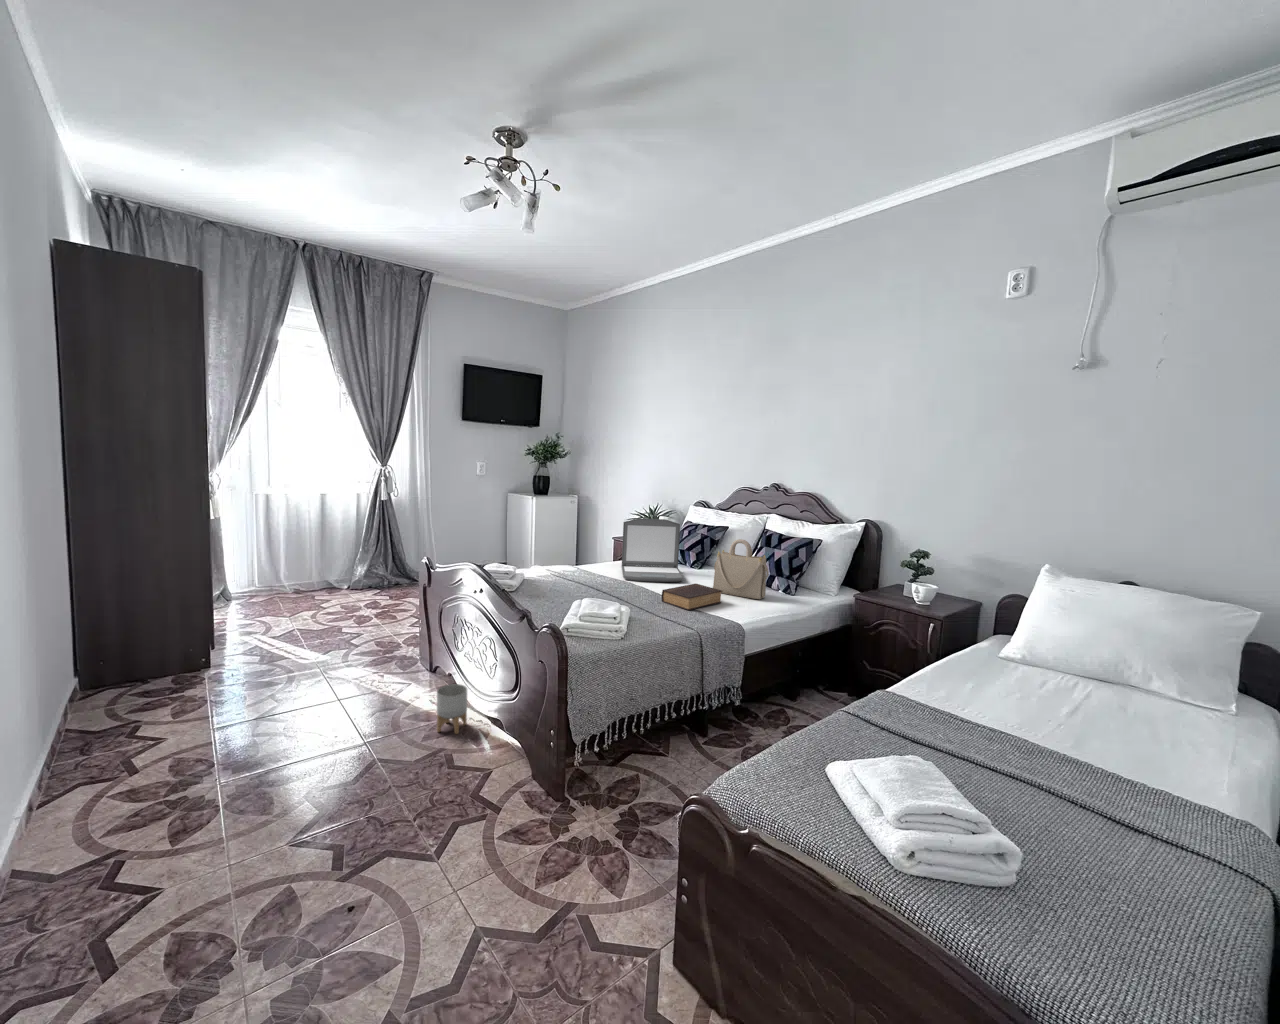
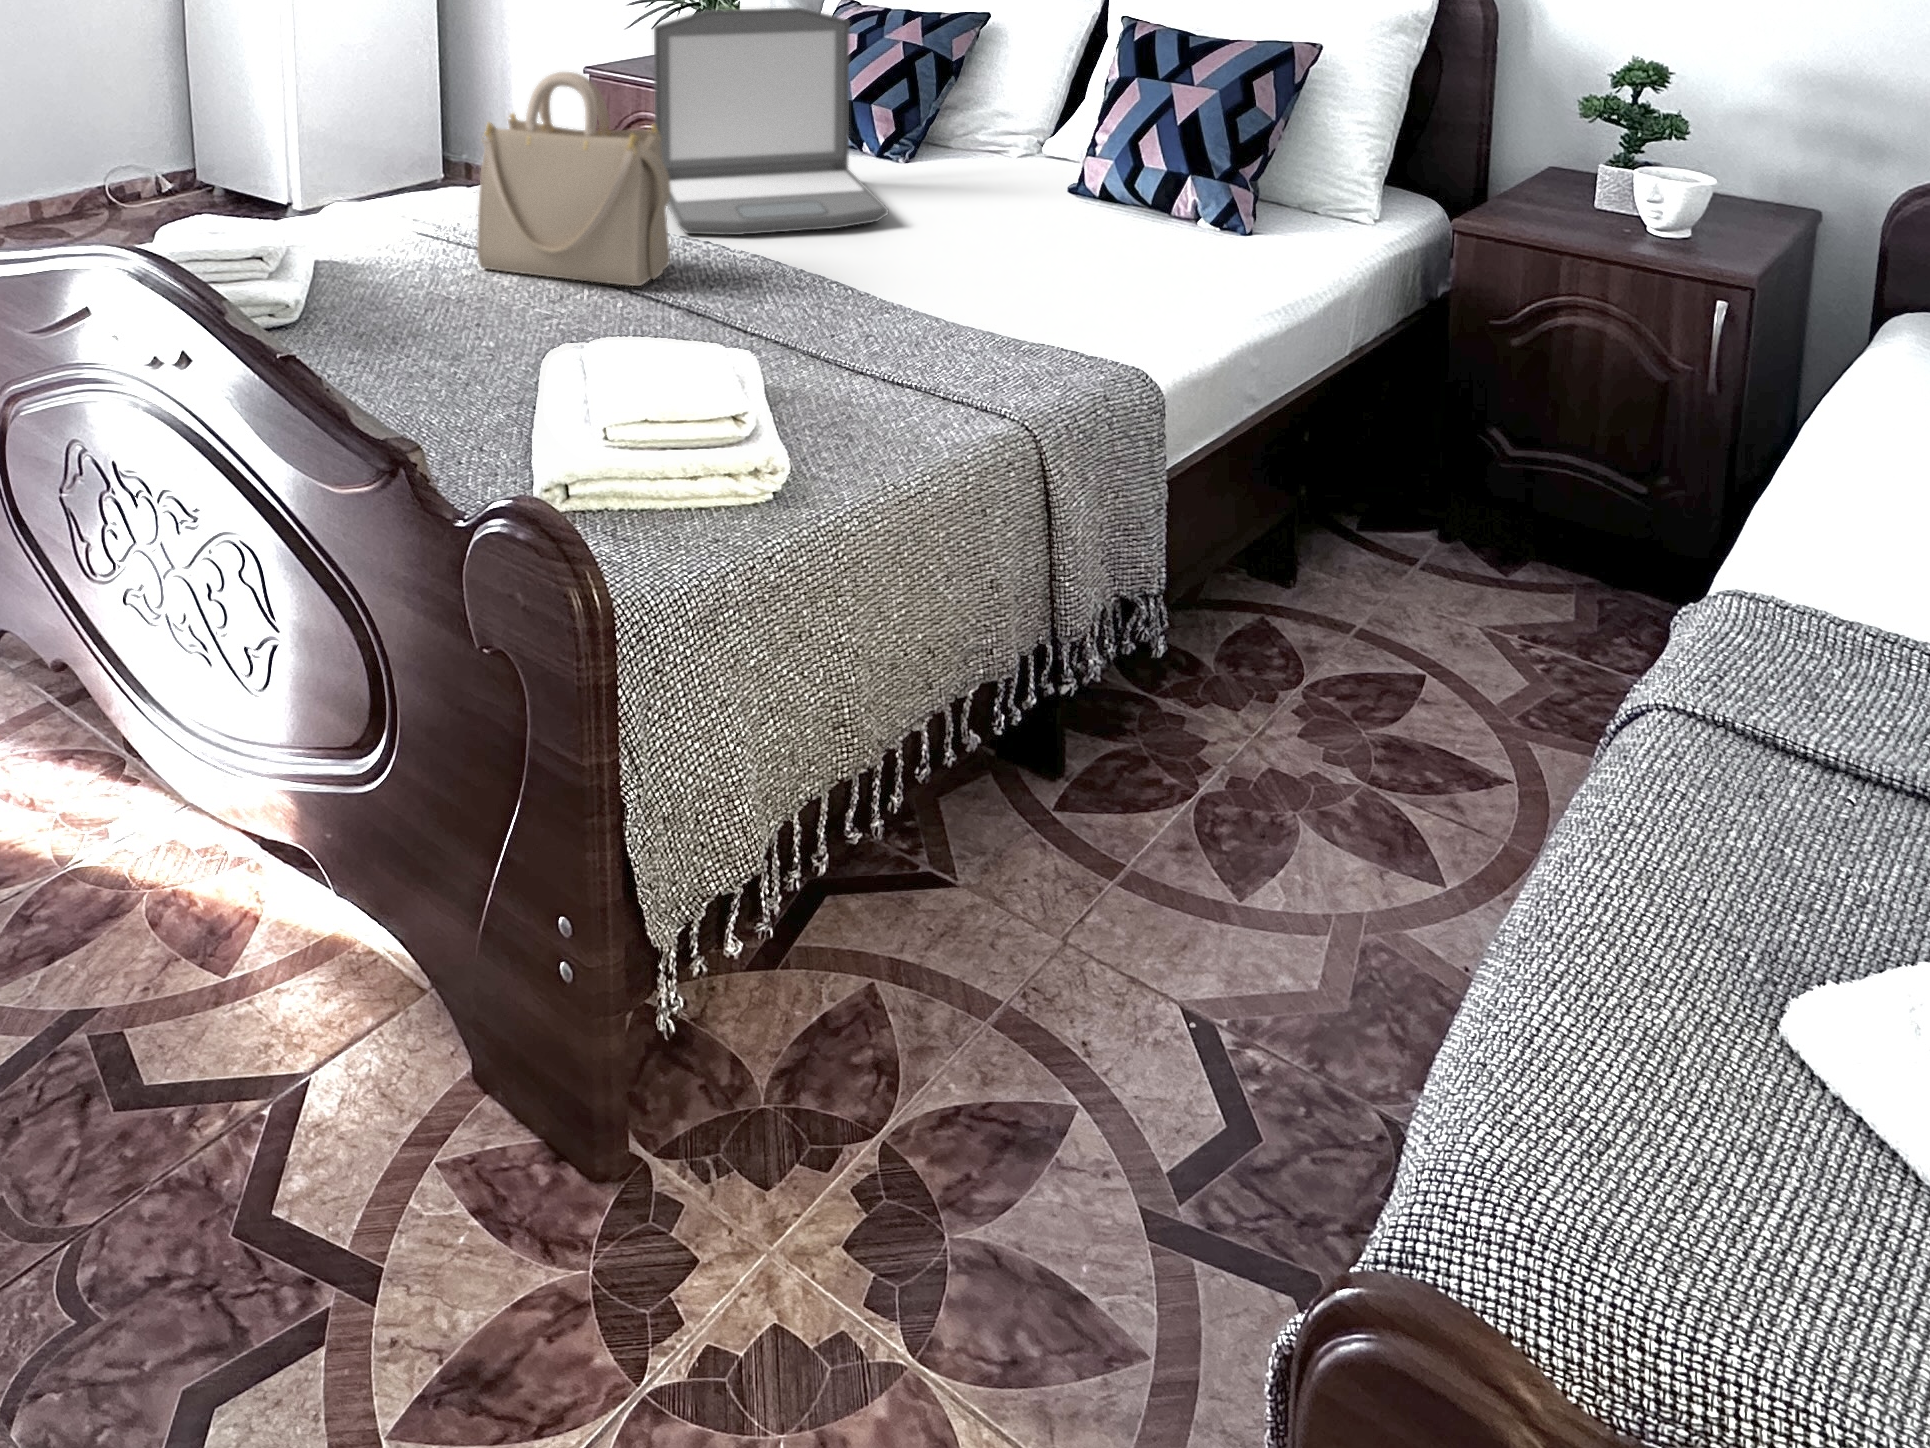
handbag: present [713,539,769,599] -> present [477,72,671,286]
book: present [662,584,722,610] -> none [847,233,1051,341]
planter: present [437,684,467,734] -> none [28,725,159,931]

